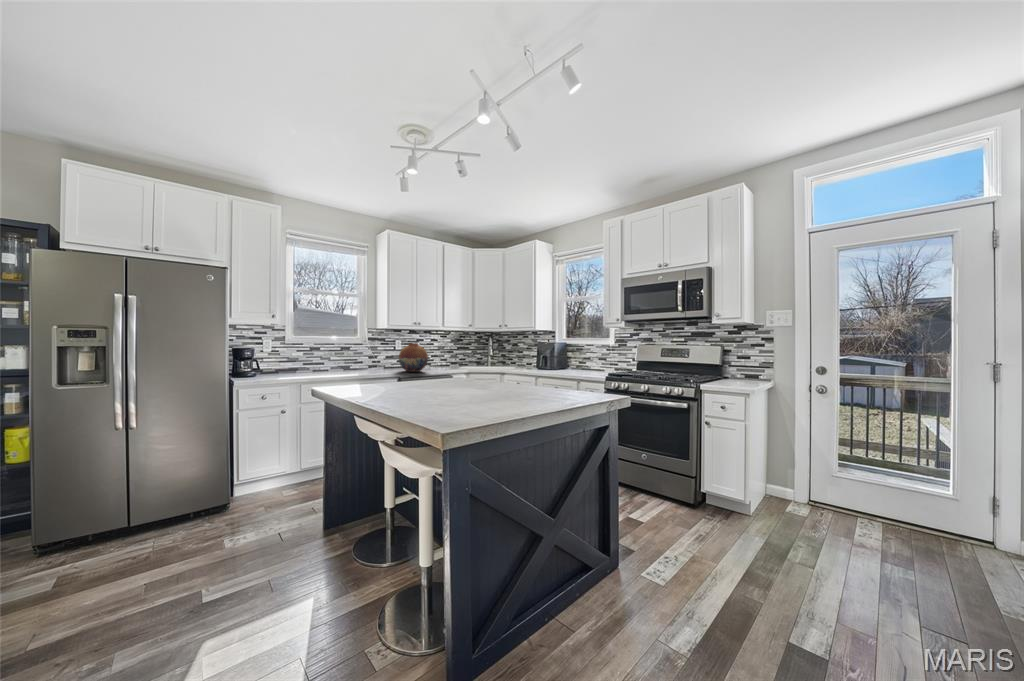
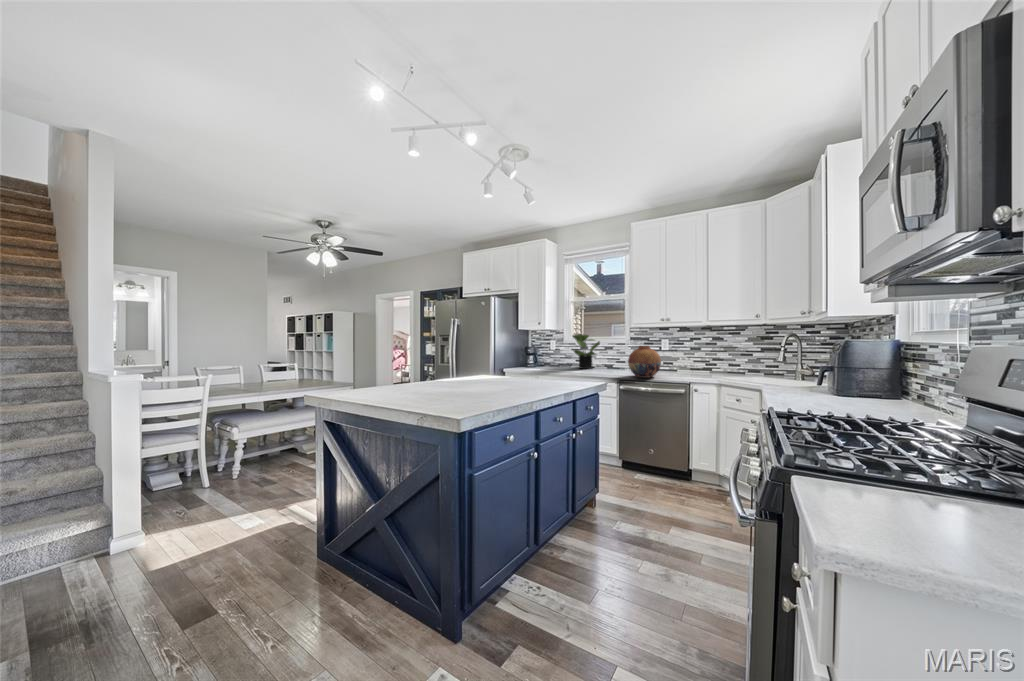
potted plant: none [299,330,339,372] -> present [572,334,600,369]

